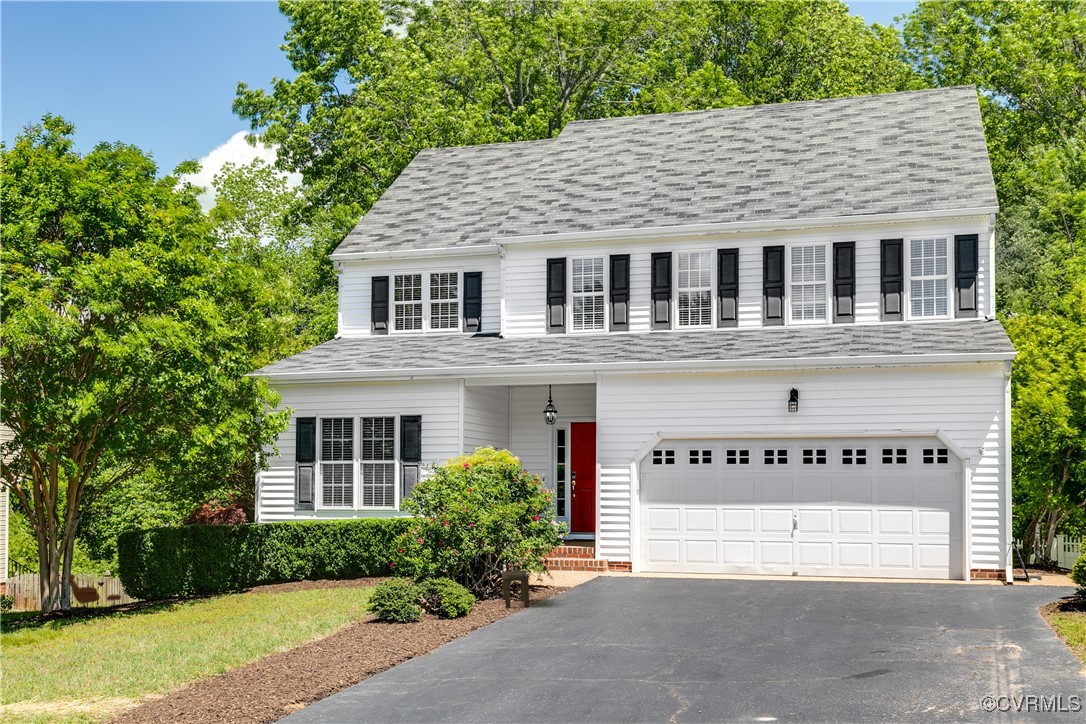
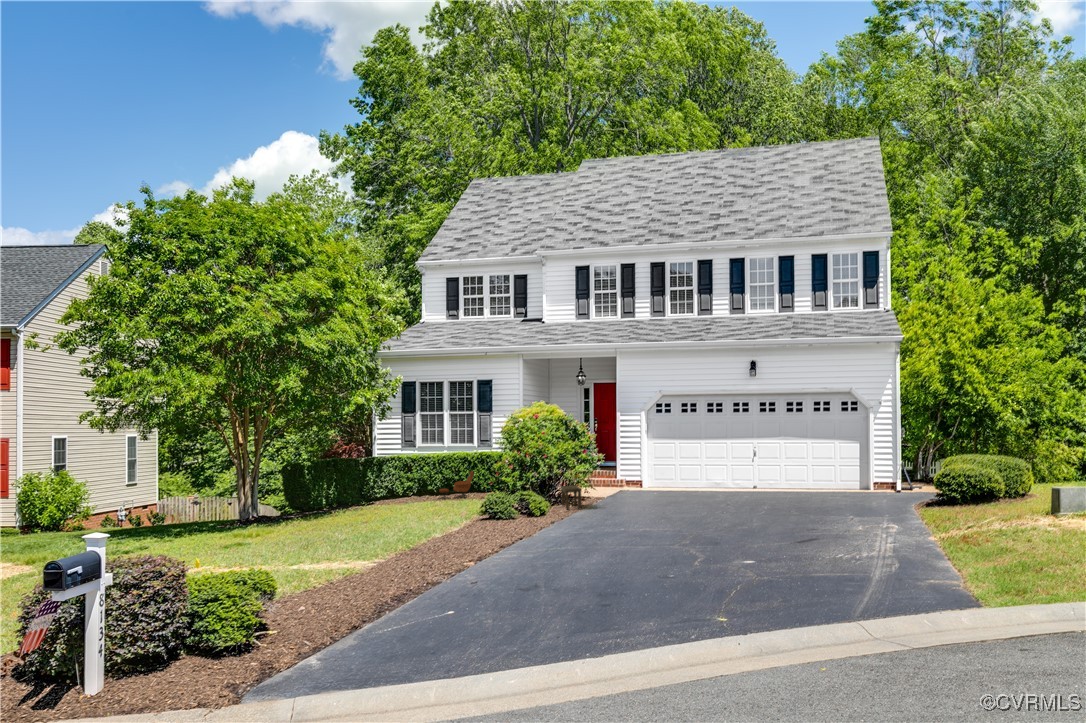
lounge chair: present [68,574,121,613] -> present [439,471,474,499]

